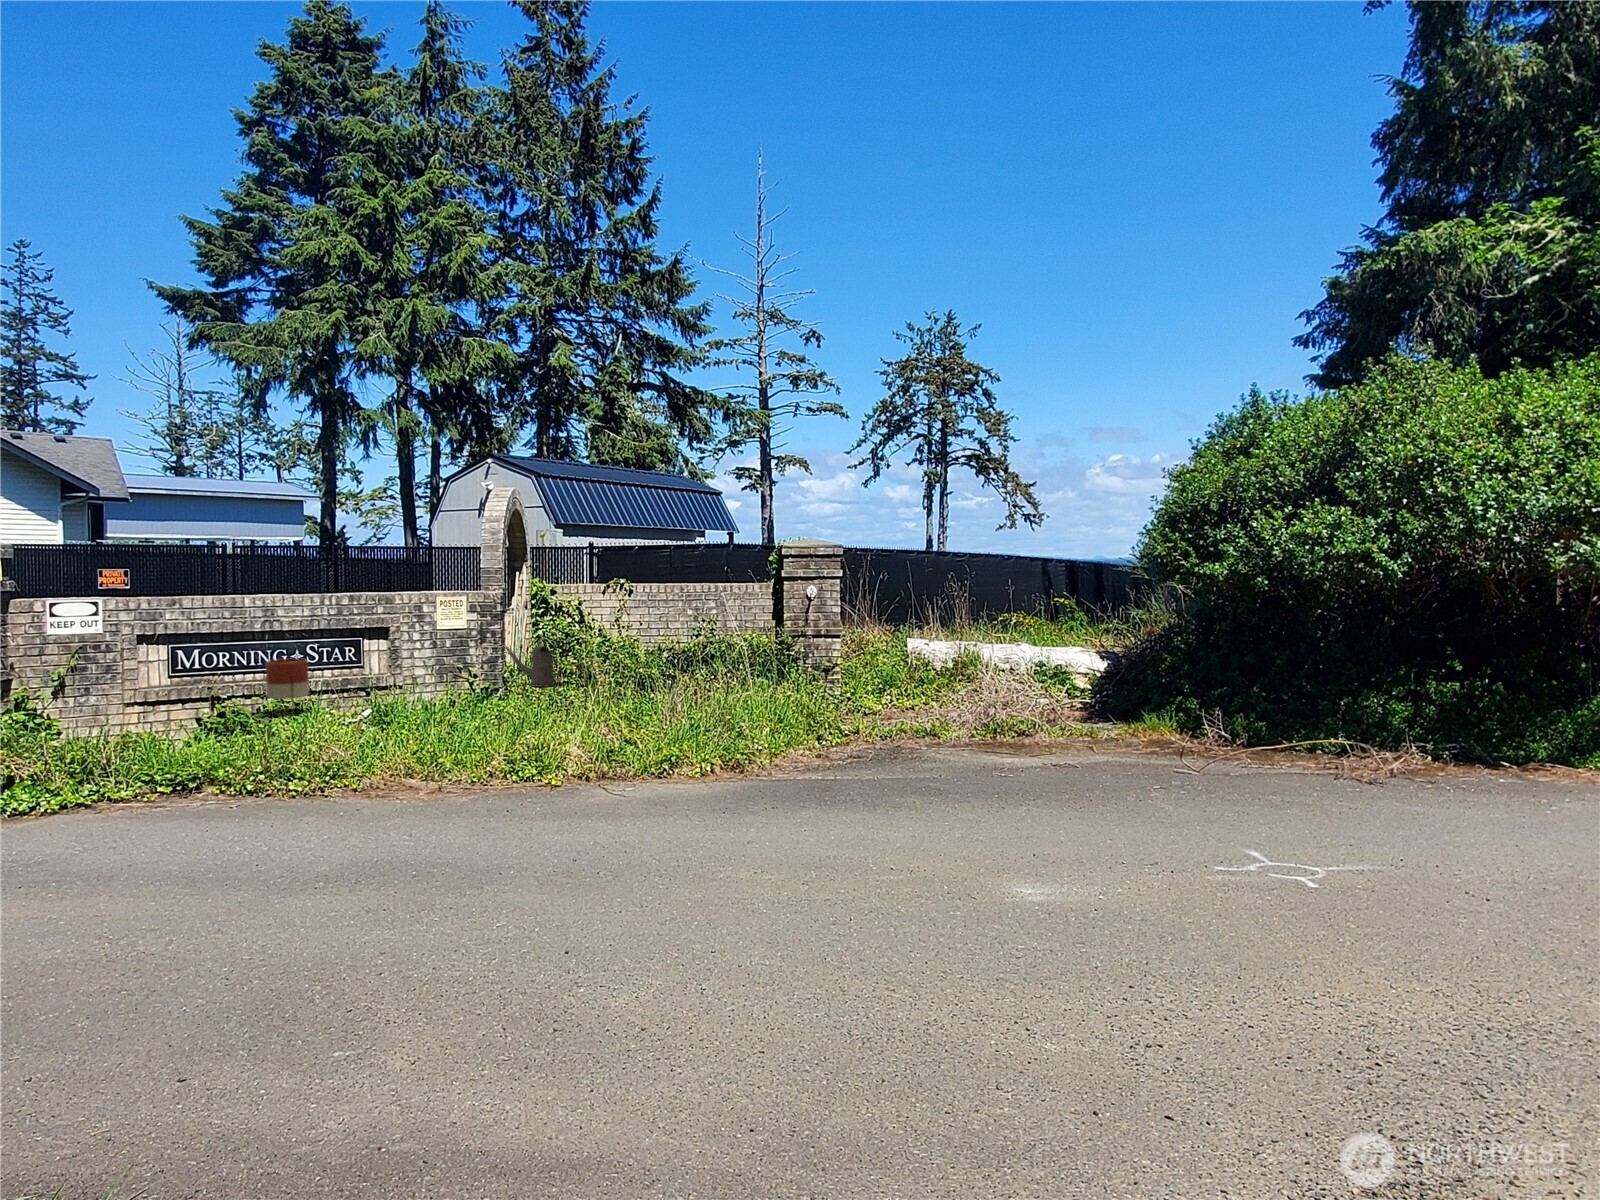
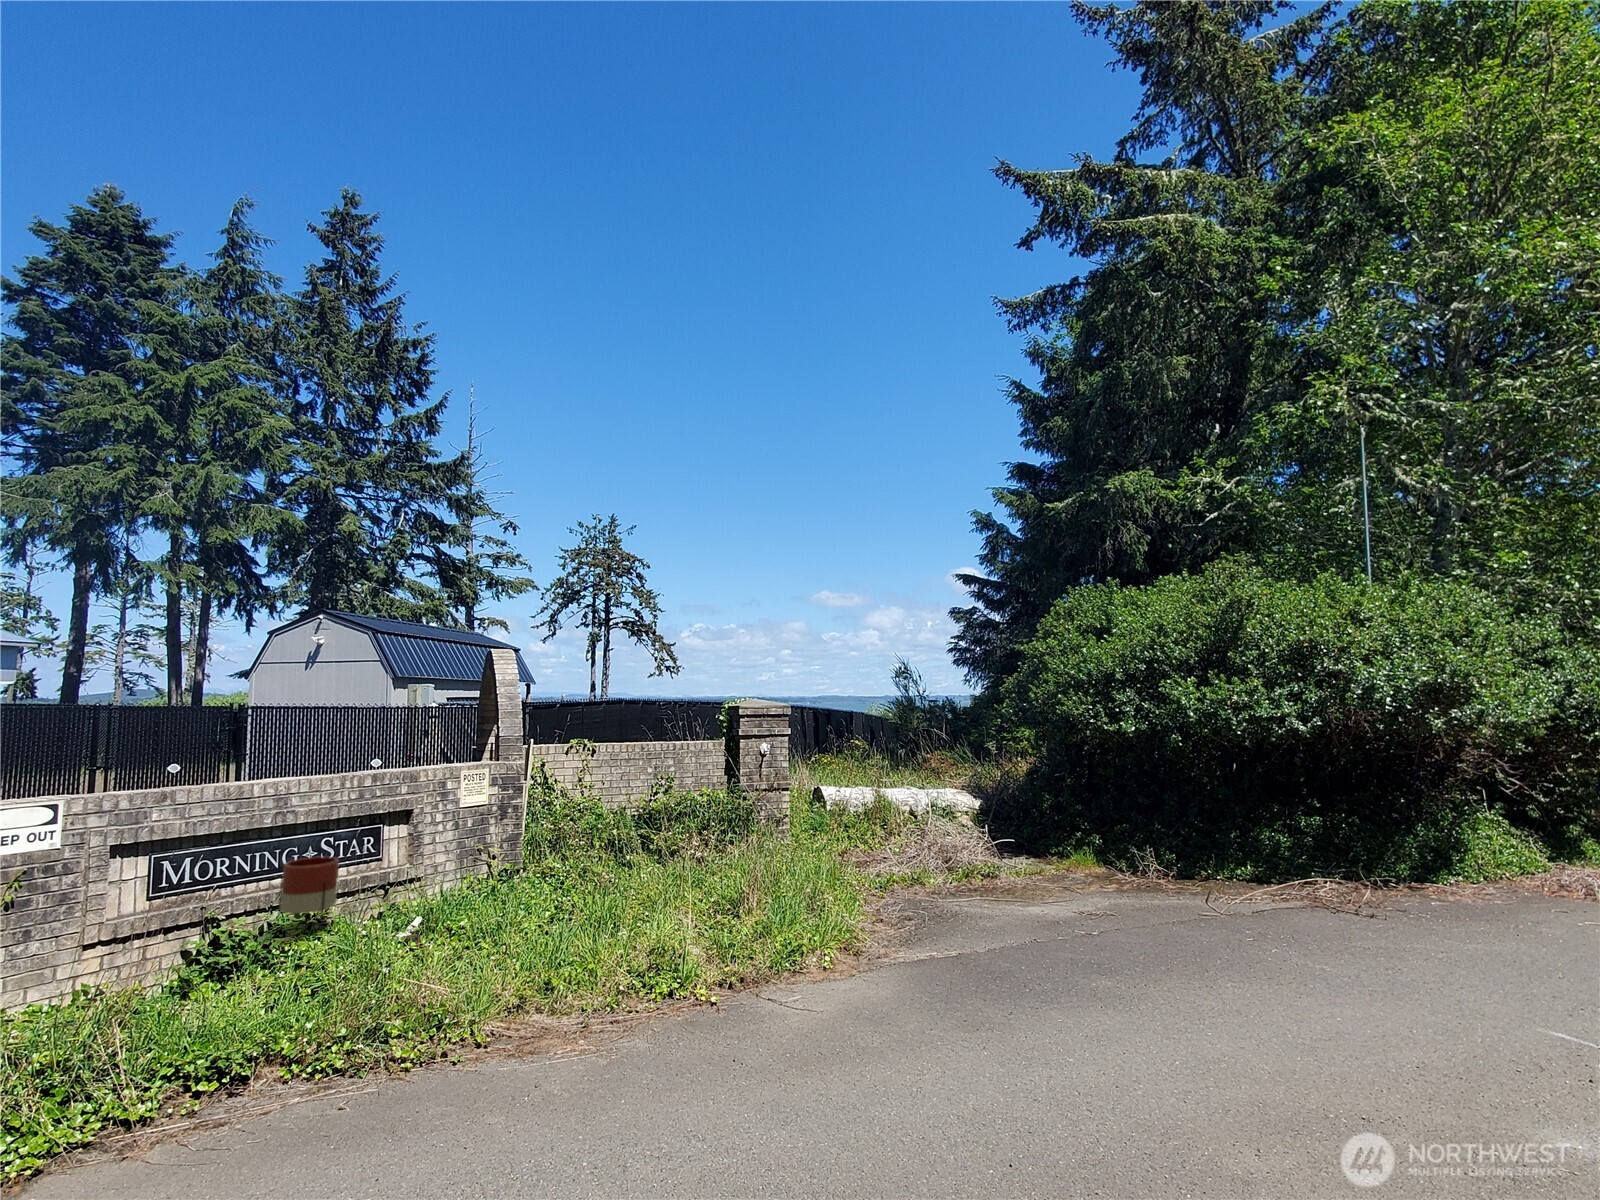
watering can: present [505,638,559,687] -> none [519,809,581,862]

